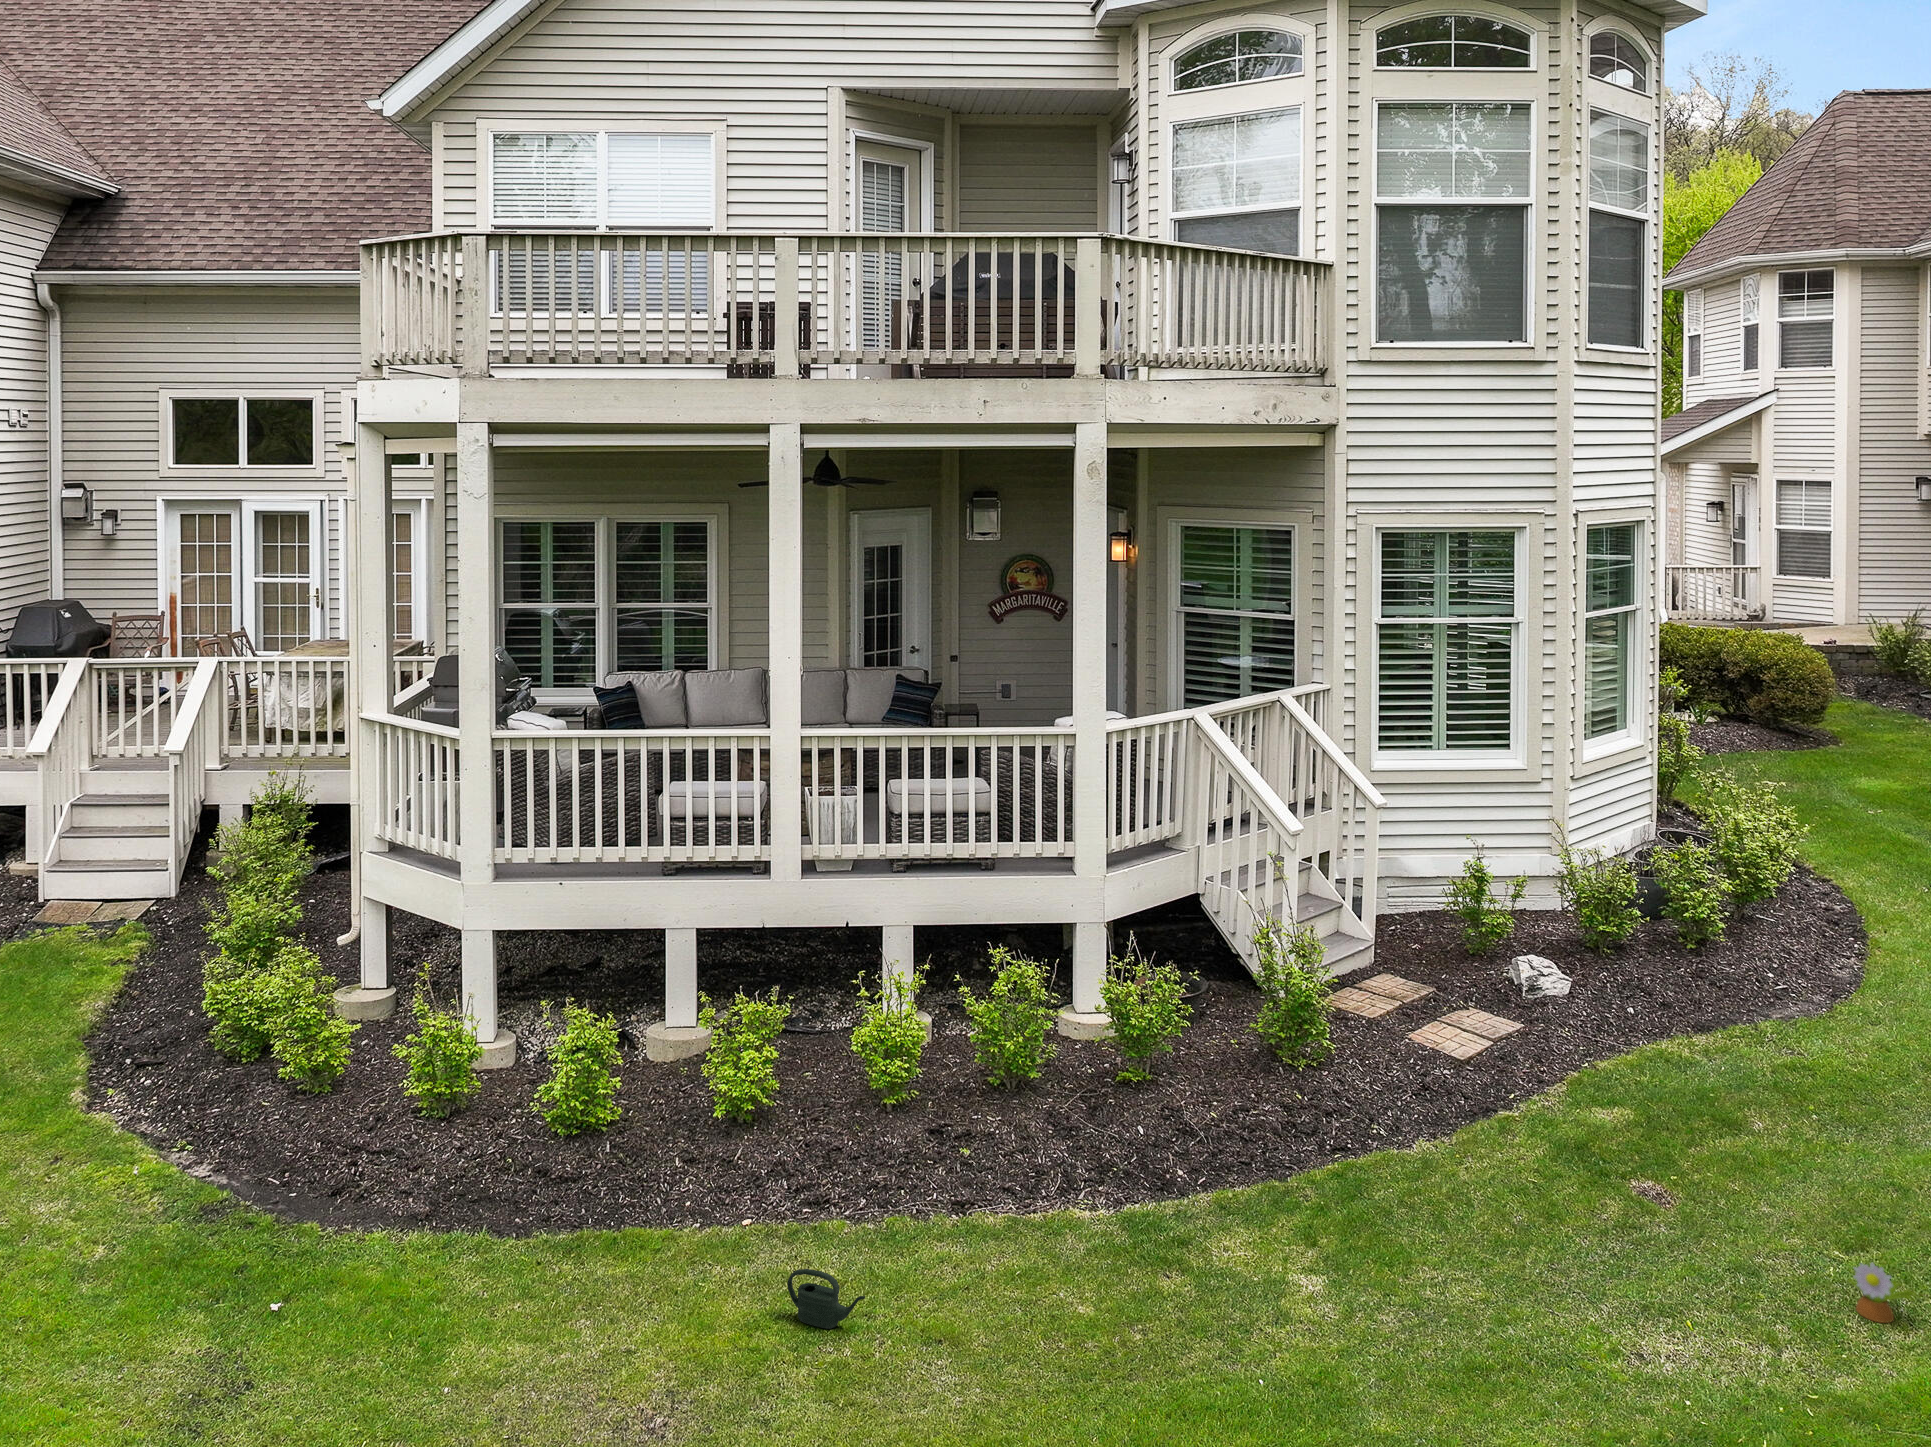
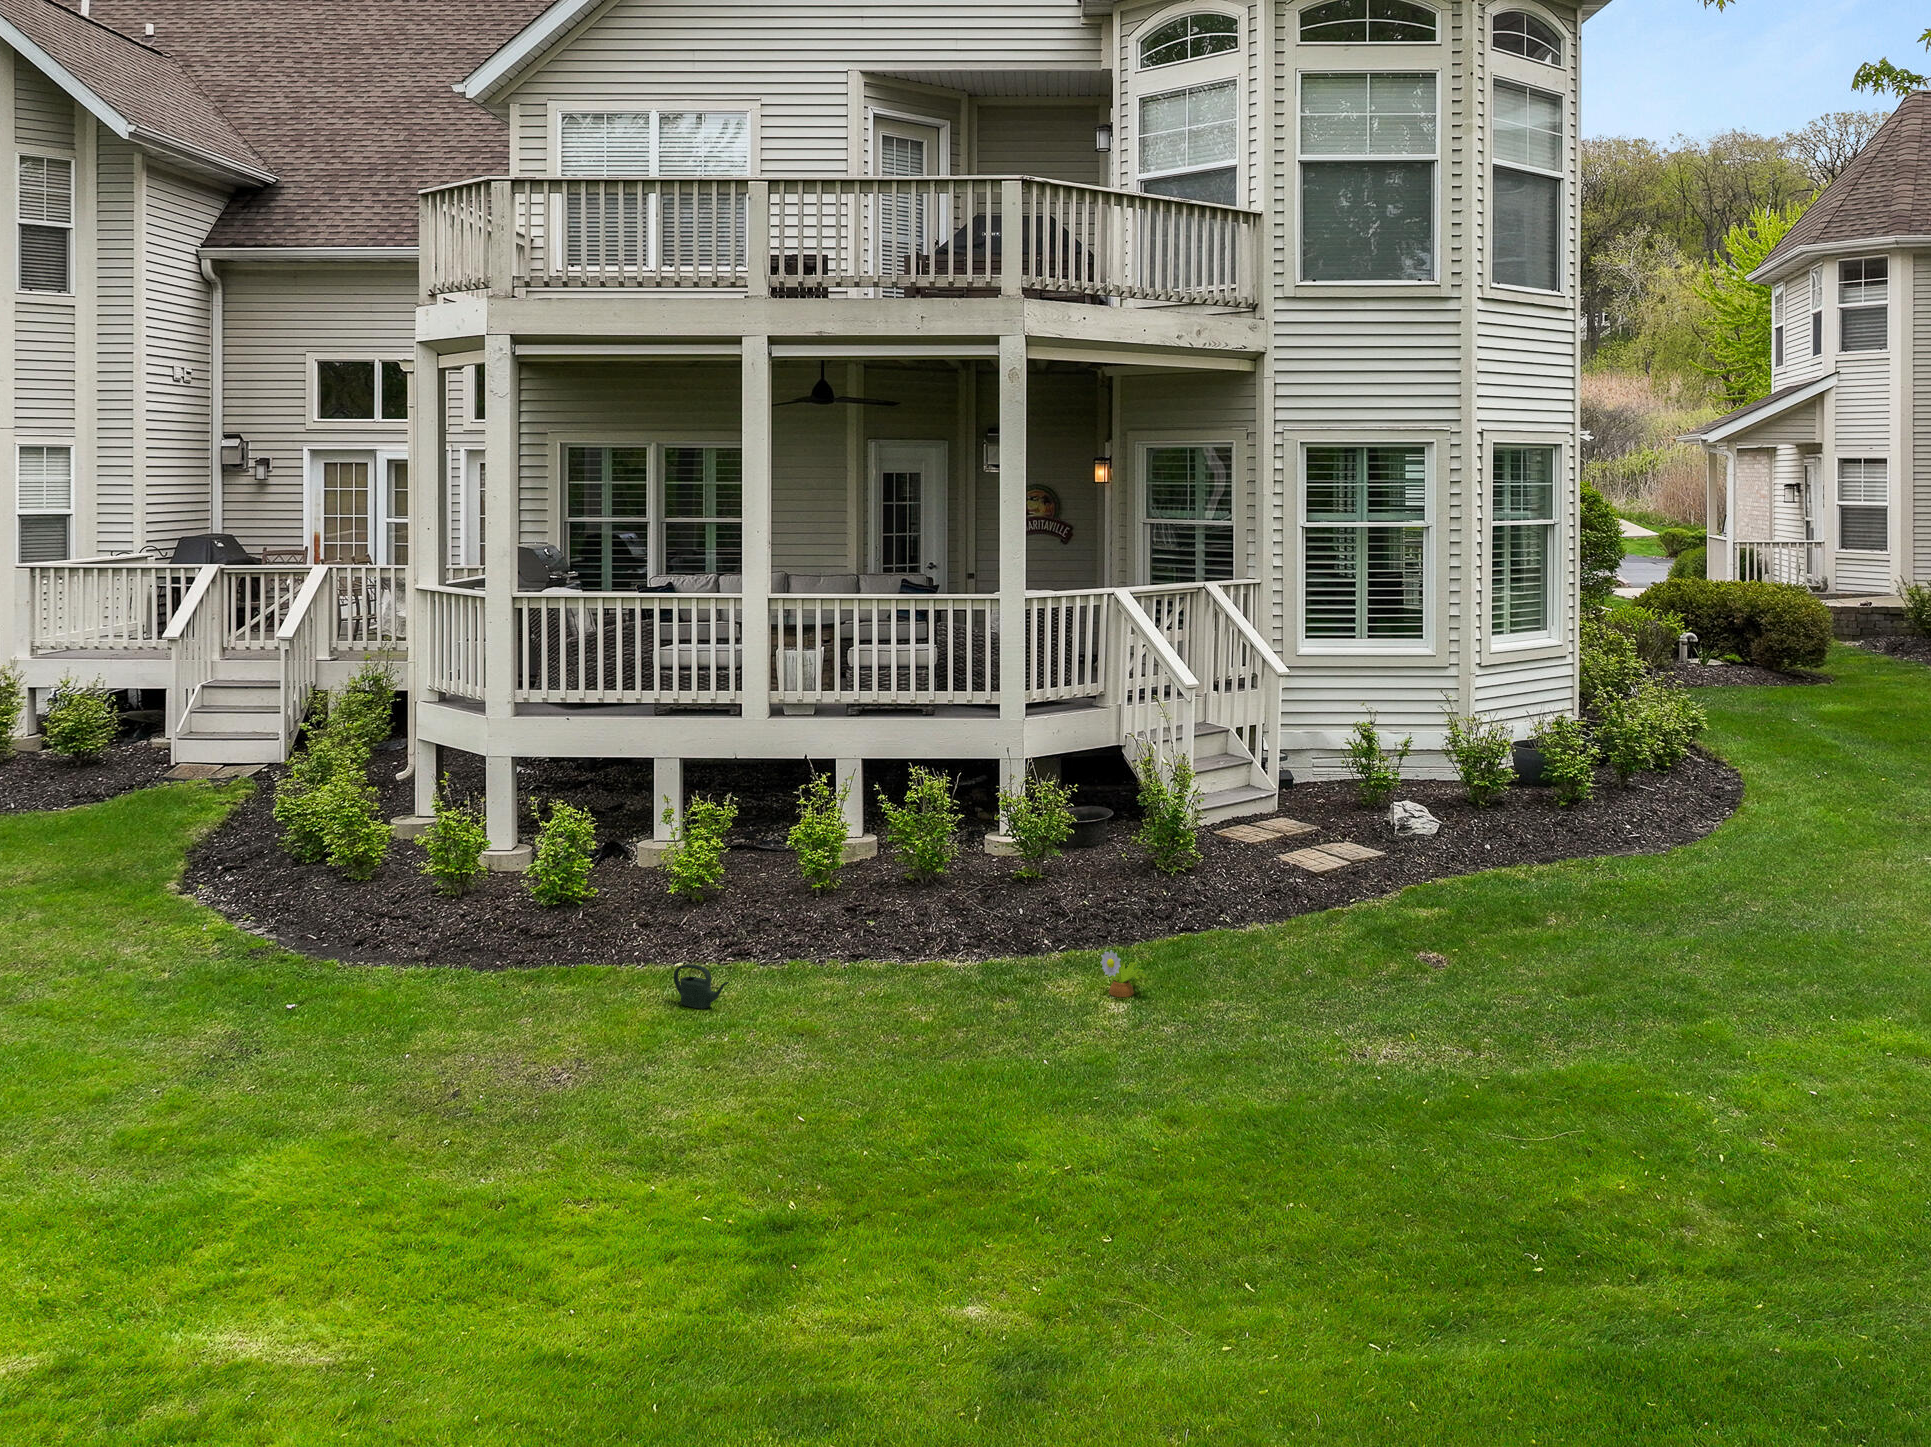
decorative plant: present [1844,1263,1919,1323] -> present [1099,950,1147,997]

